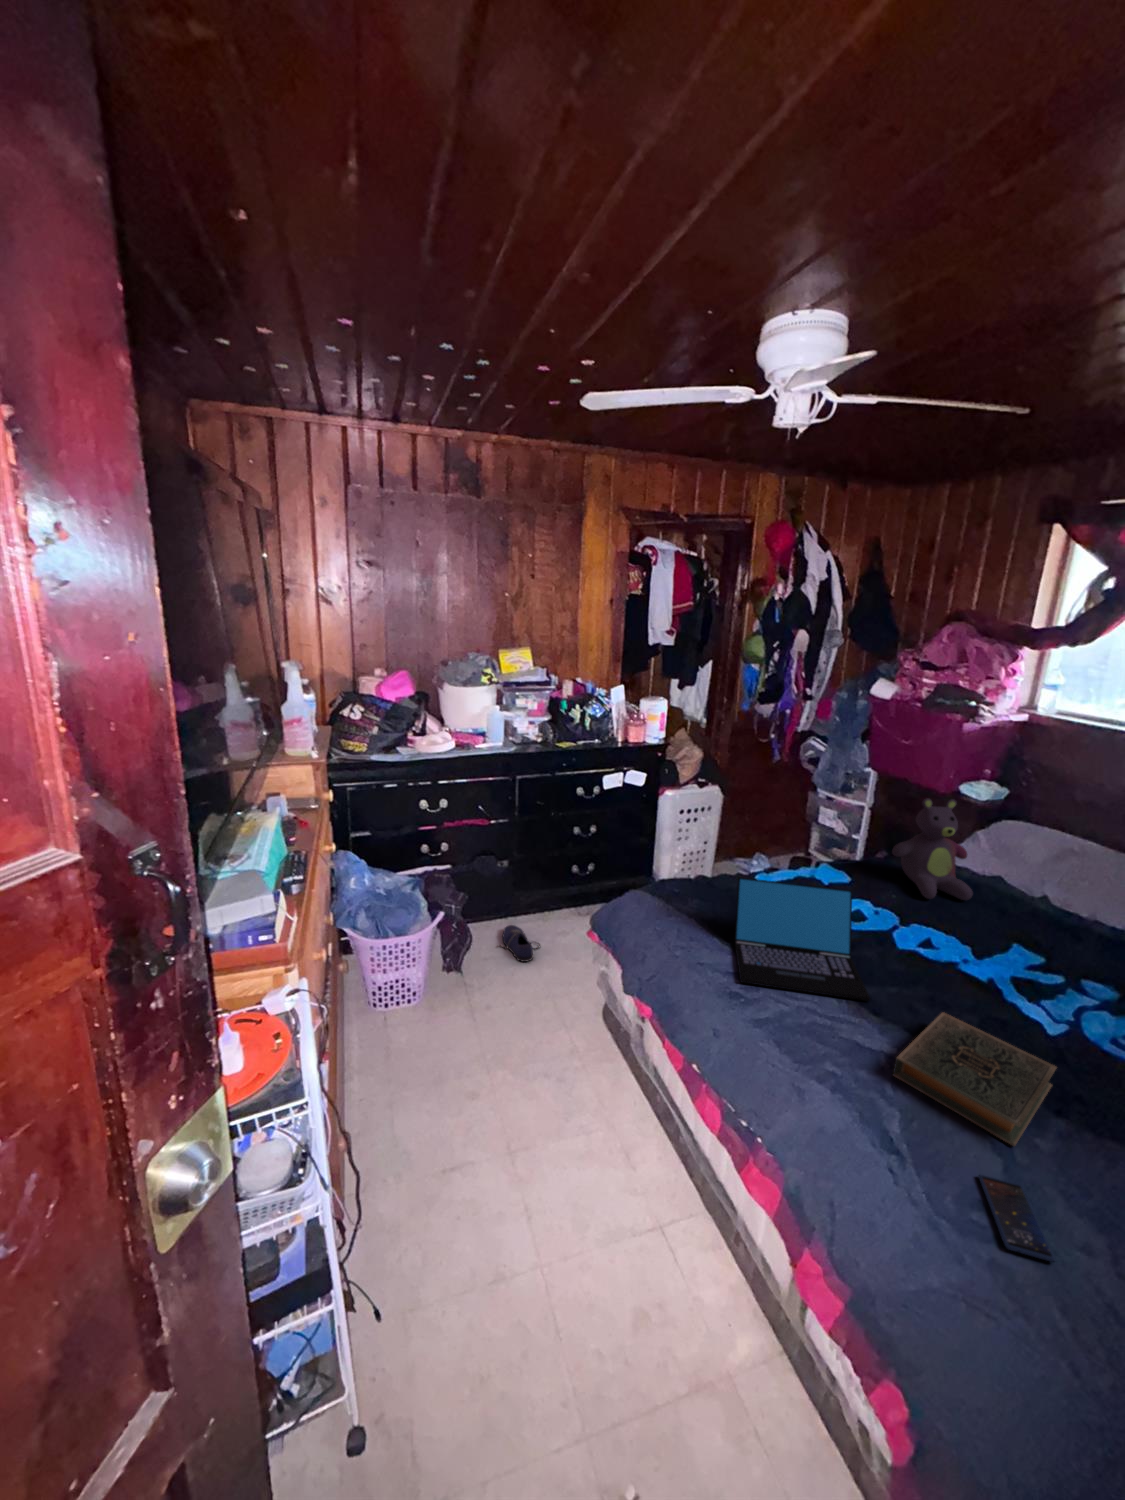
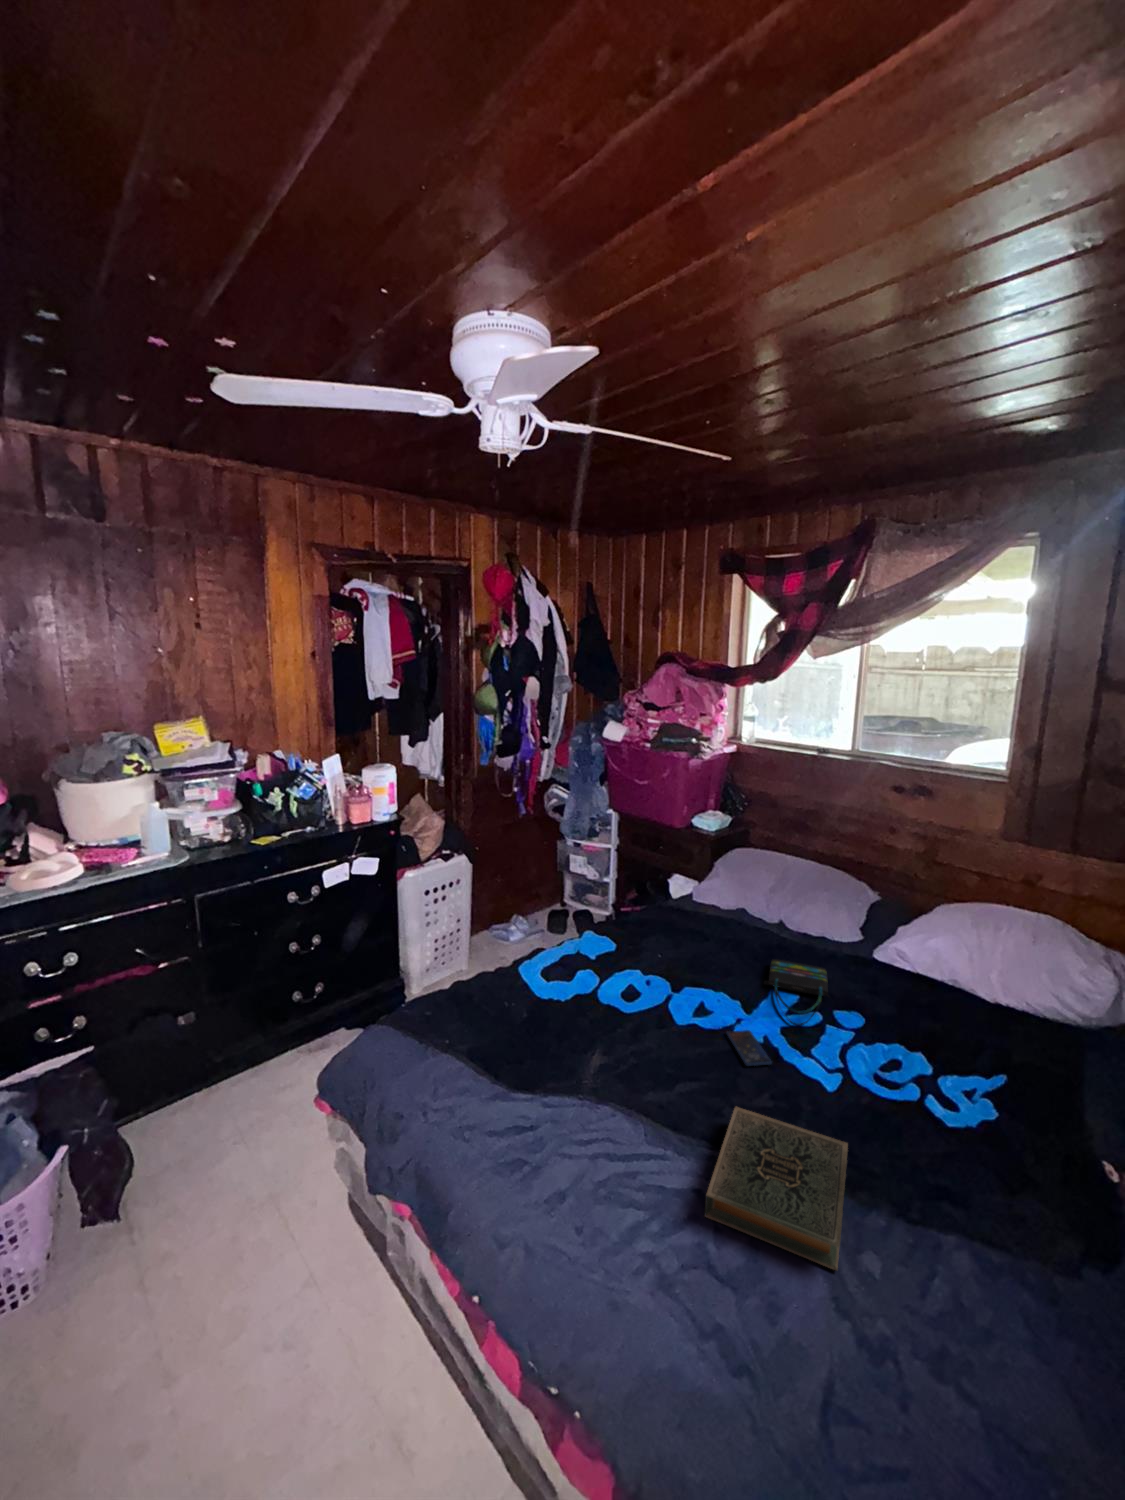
stuffed bear: present [892,798,973,900] -> none [650,846,728,955]
laptop: present [734,878,870,1001] -> none [501,977,663,1136]
tote bag: none [1004,919,1086,977] -> present [764,959,829,1026]
shoe: present [503,925,540,962] -> none [189,1094,257,1148]
smartphone: present [979,1175,1055,1262] -> present [727,1030,772,1066]

